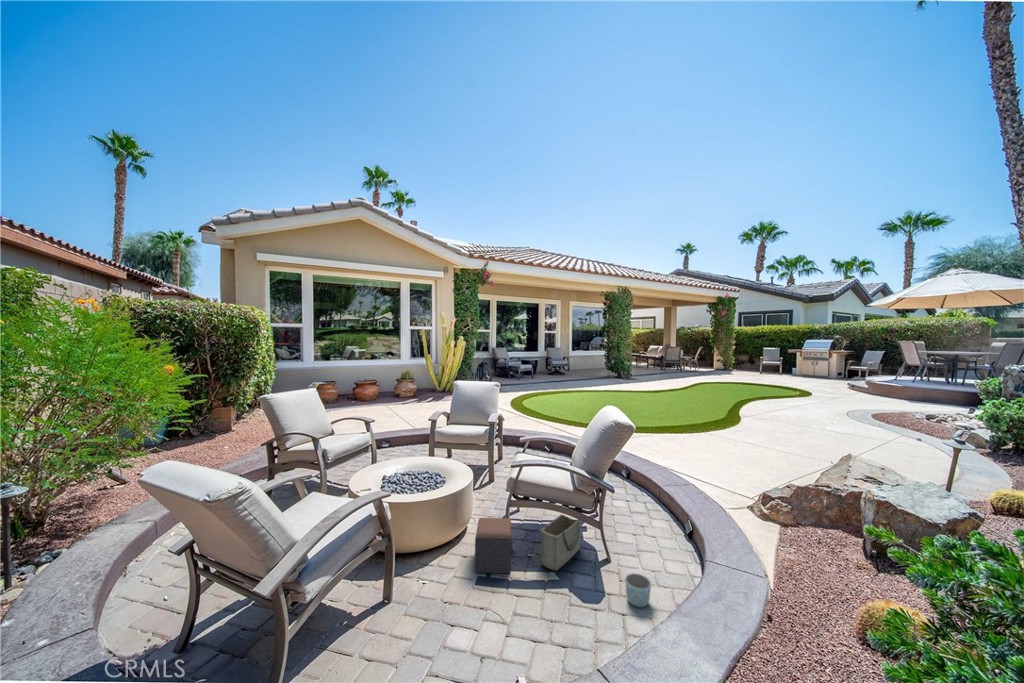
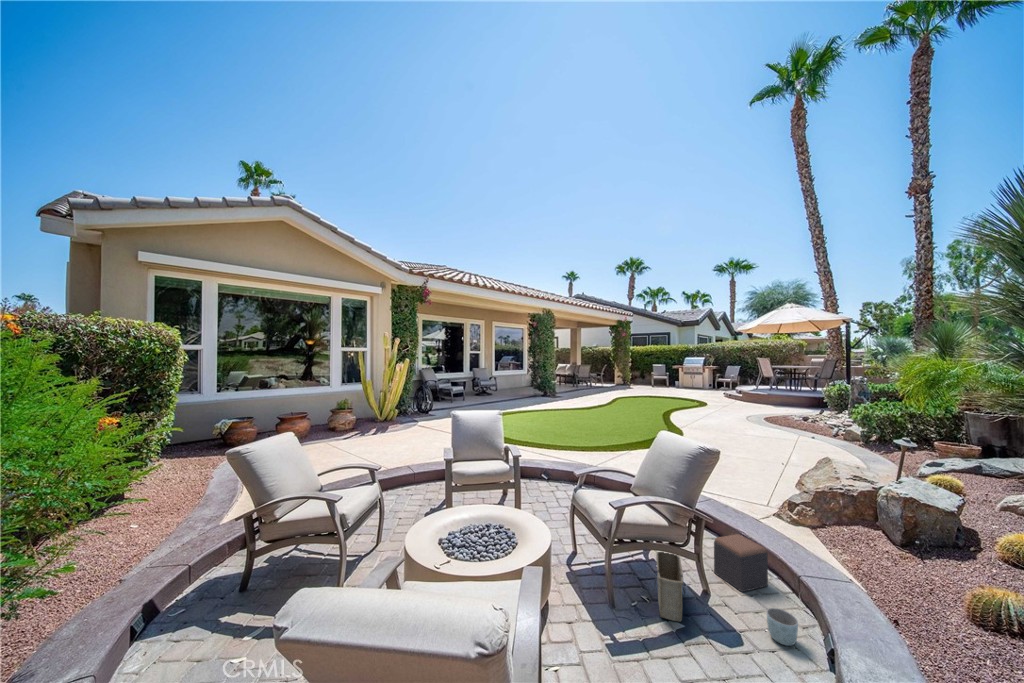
footstool: present [475,518,511,573] -> present [714,534,768,592]

